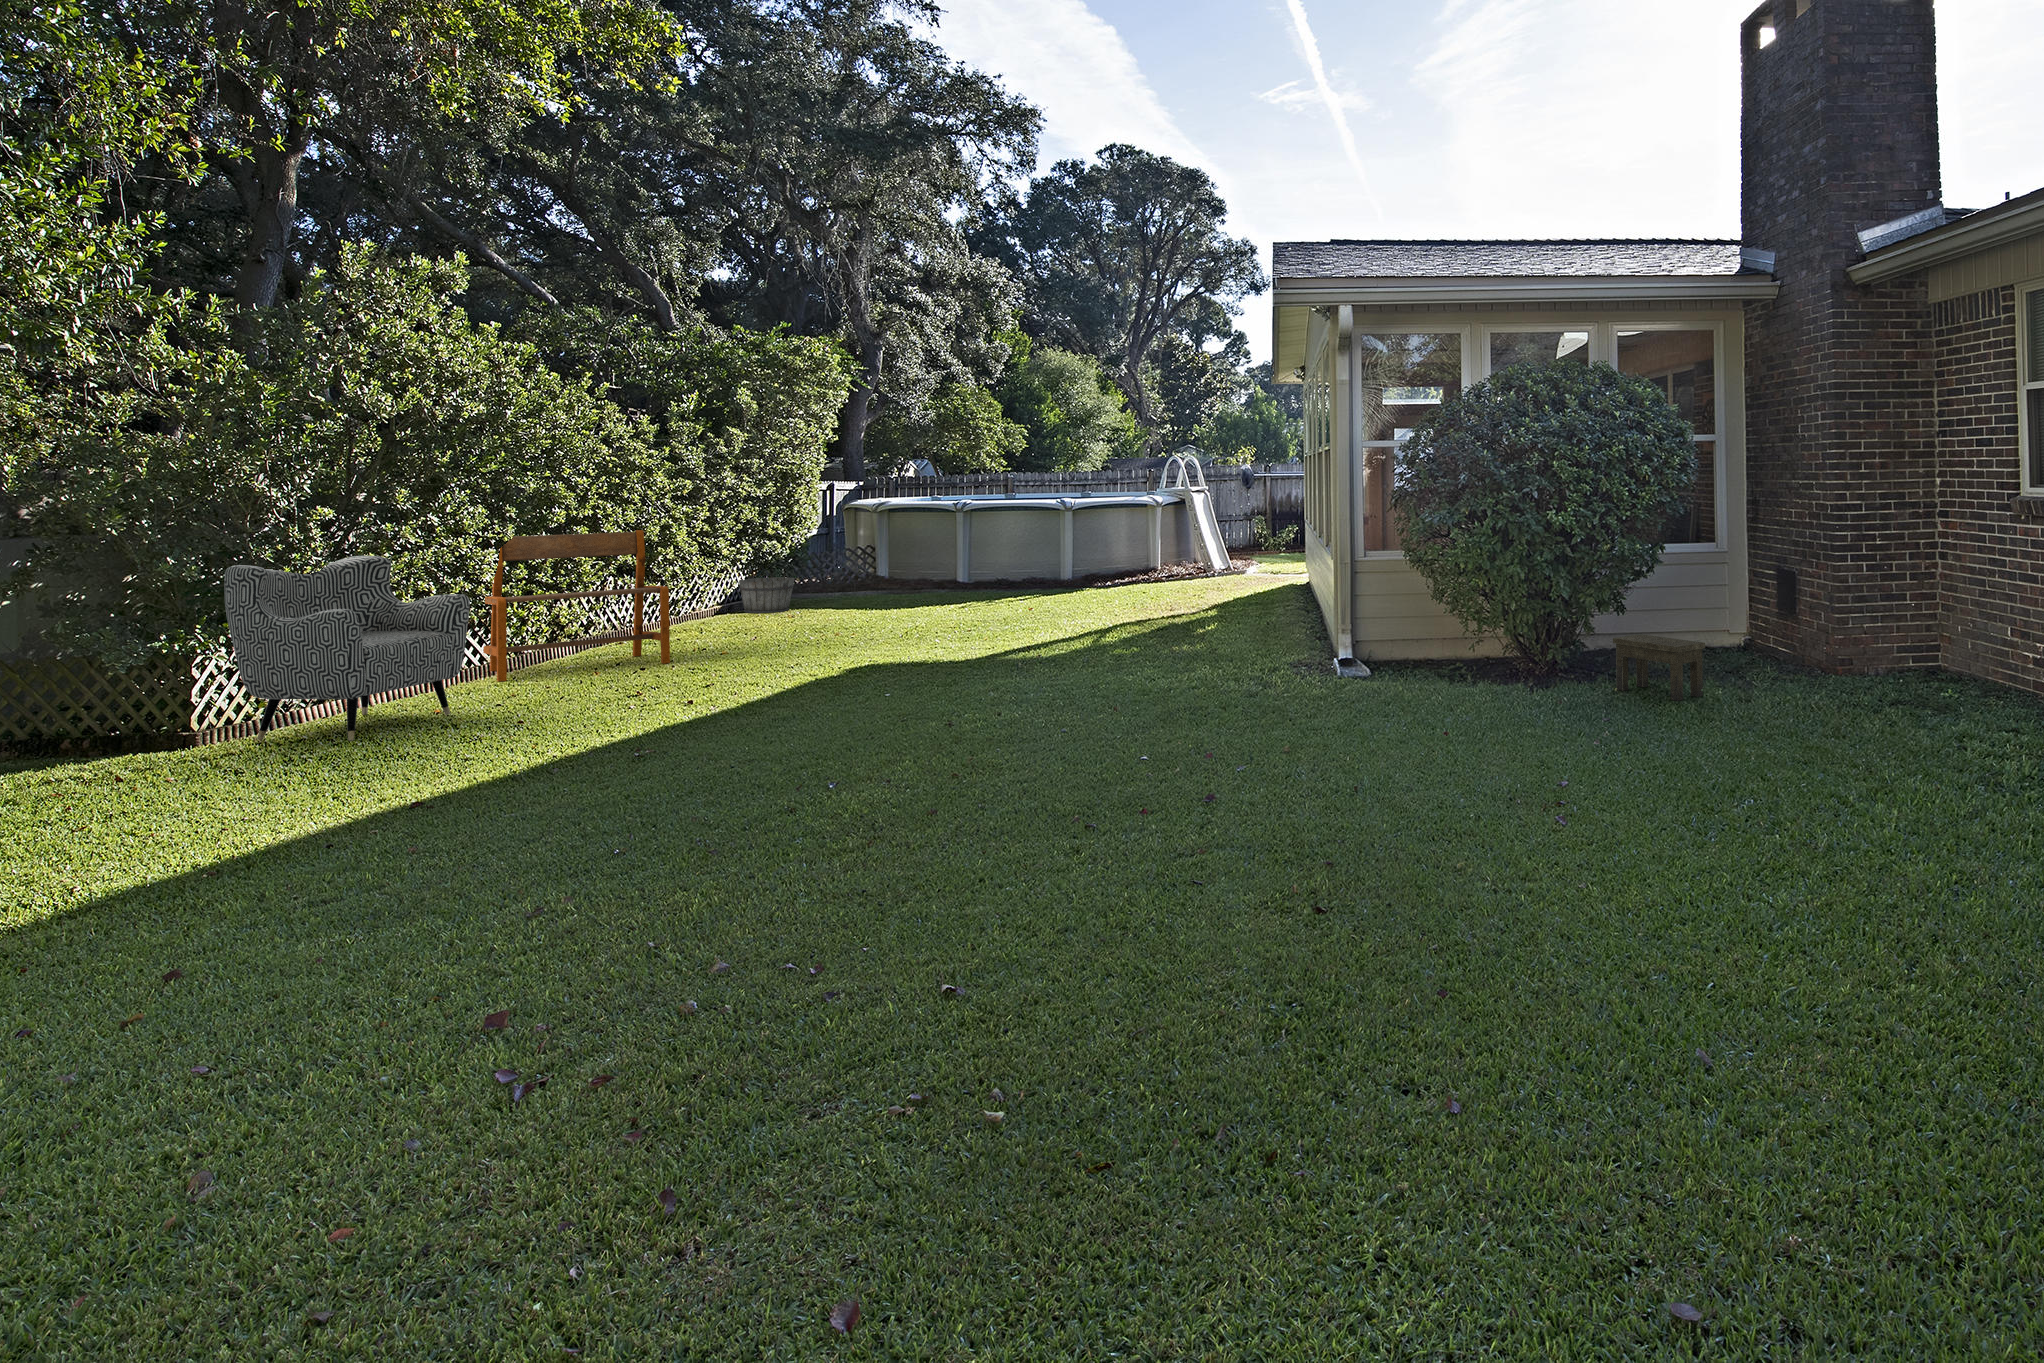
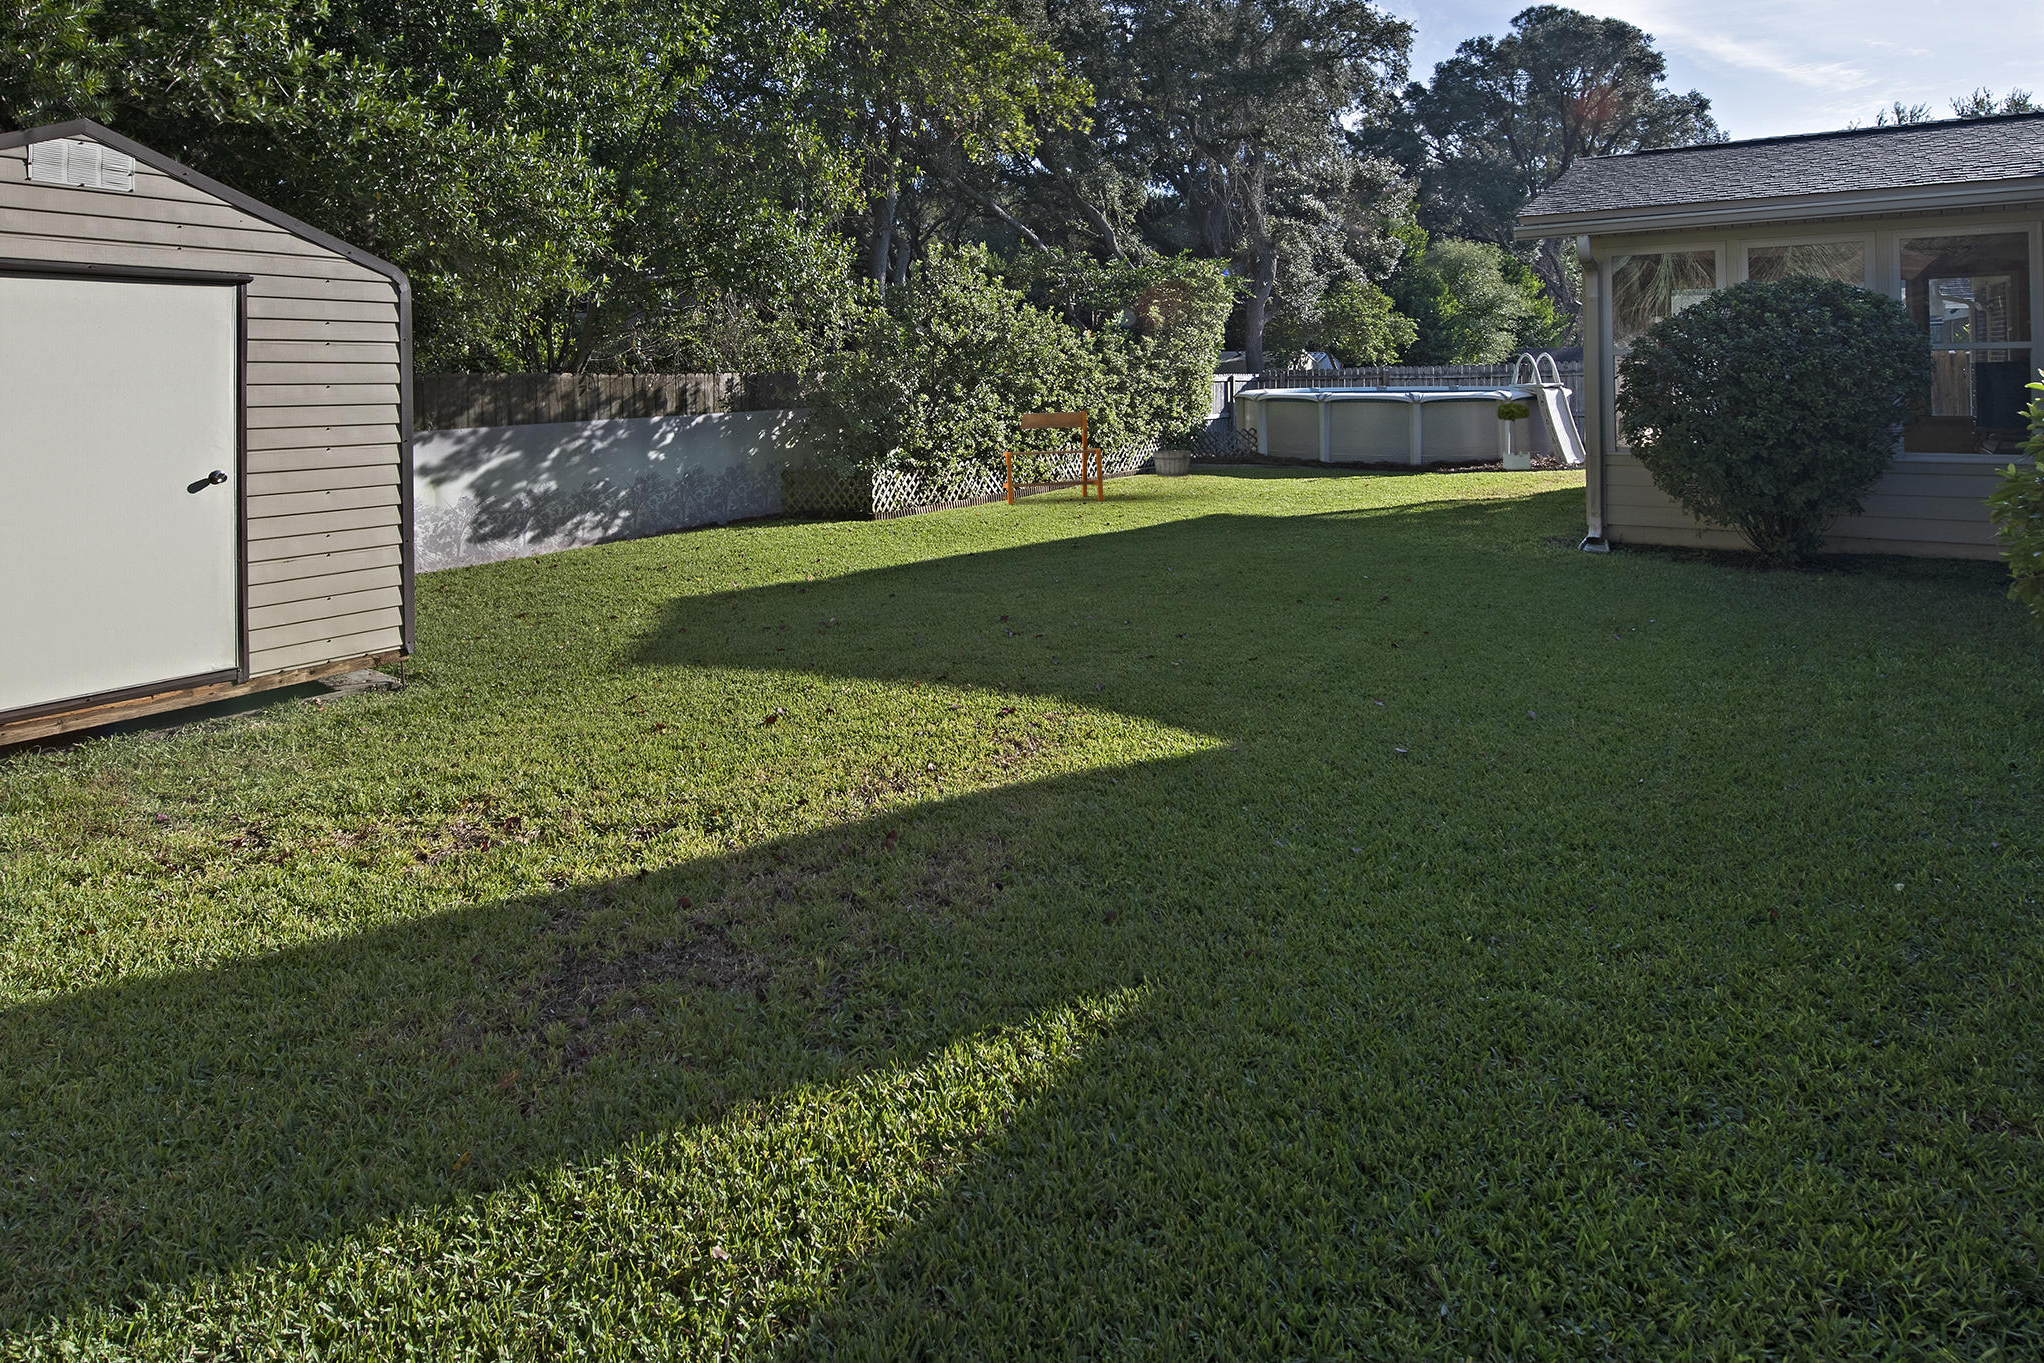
potted tree: none [1152,512,1185,585] -> present [1497,402,1530,469]
armchair: present [224,556,470,741] -> none [885,422,993,524]
side table: present [1613,634,1705,701] -> none [1867,512,1967,573]

